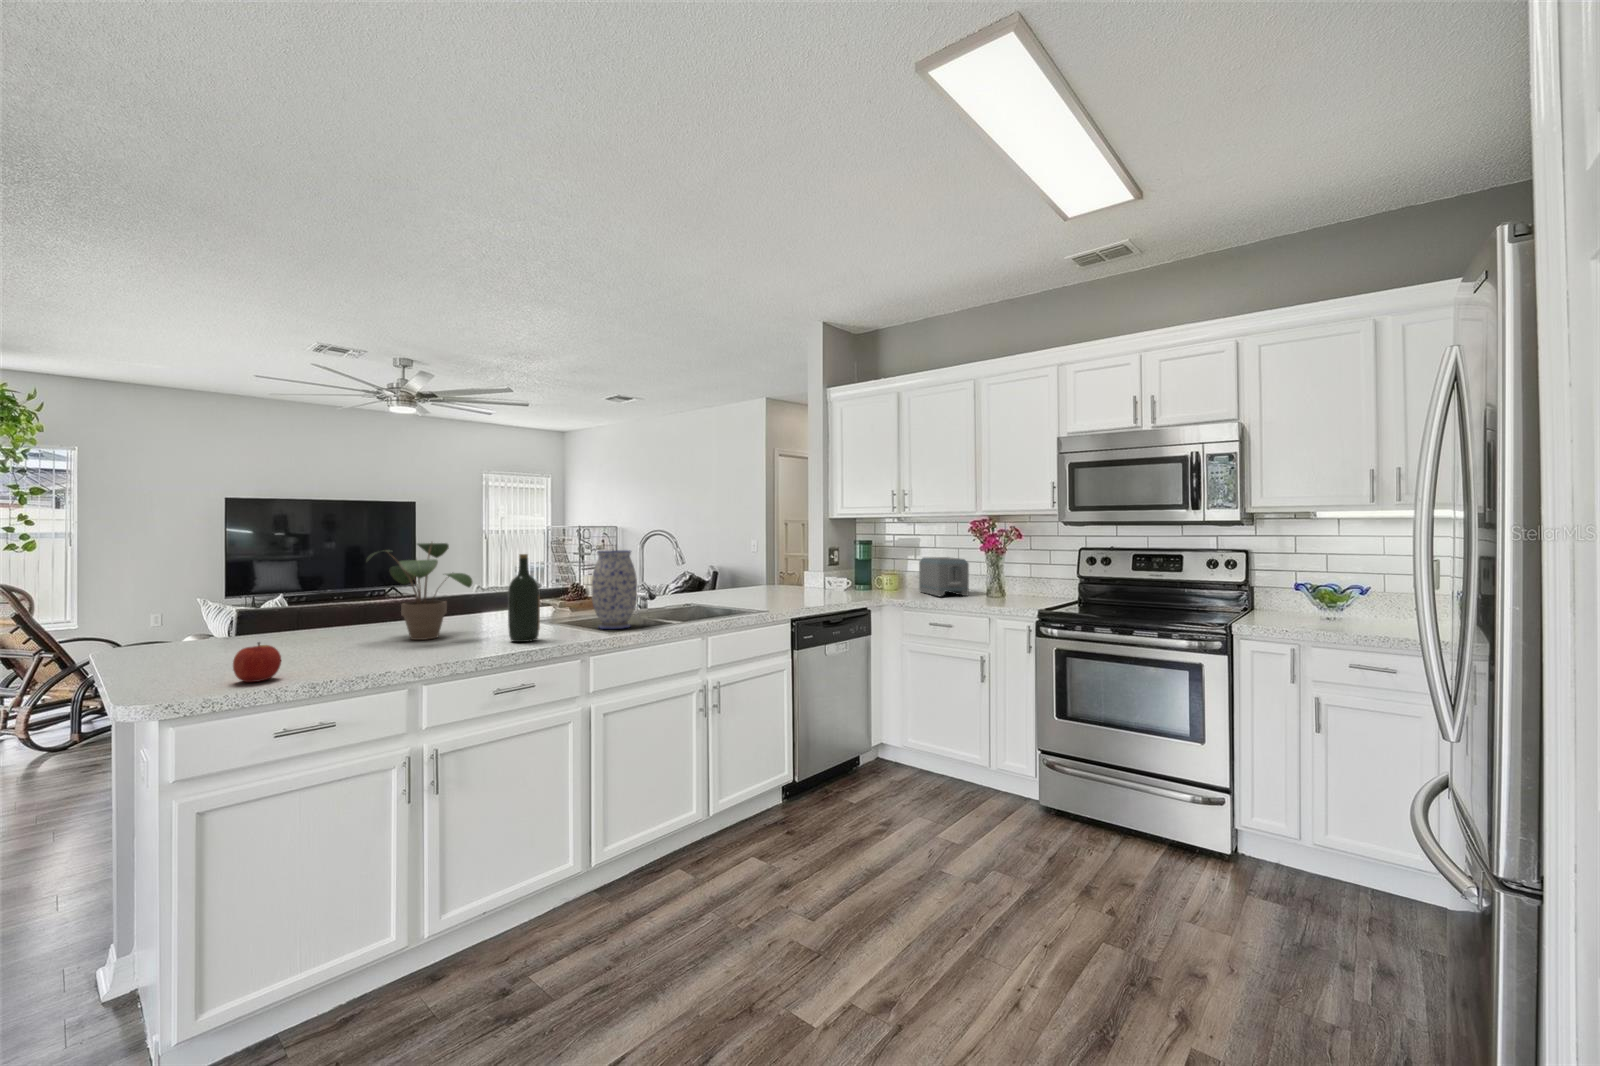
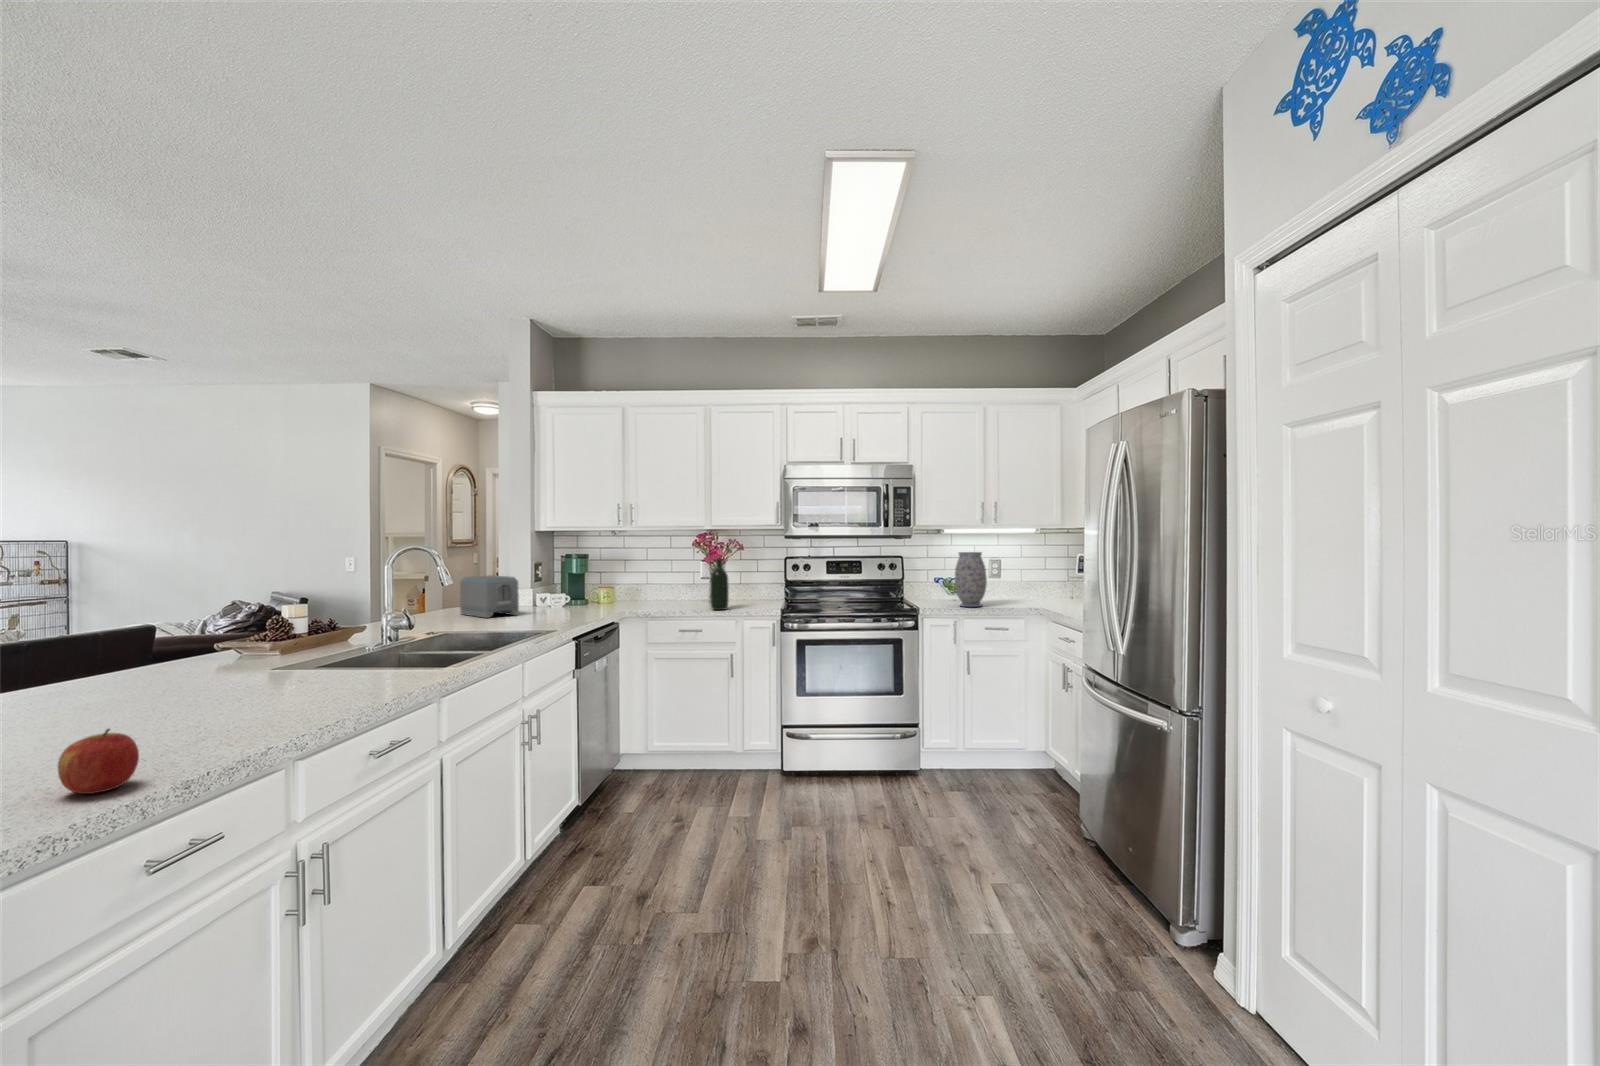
potted plant: present [366,543,472,640] -> none [77,568,266,711]
vase: present [592,550,637,629] -> present [955,552,987,607]
wine bottle: present [508,554,540,642] -> present [710,556,729,610]
toaster: present [919,557,969,597] -> present [460,575,519,618]

